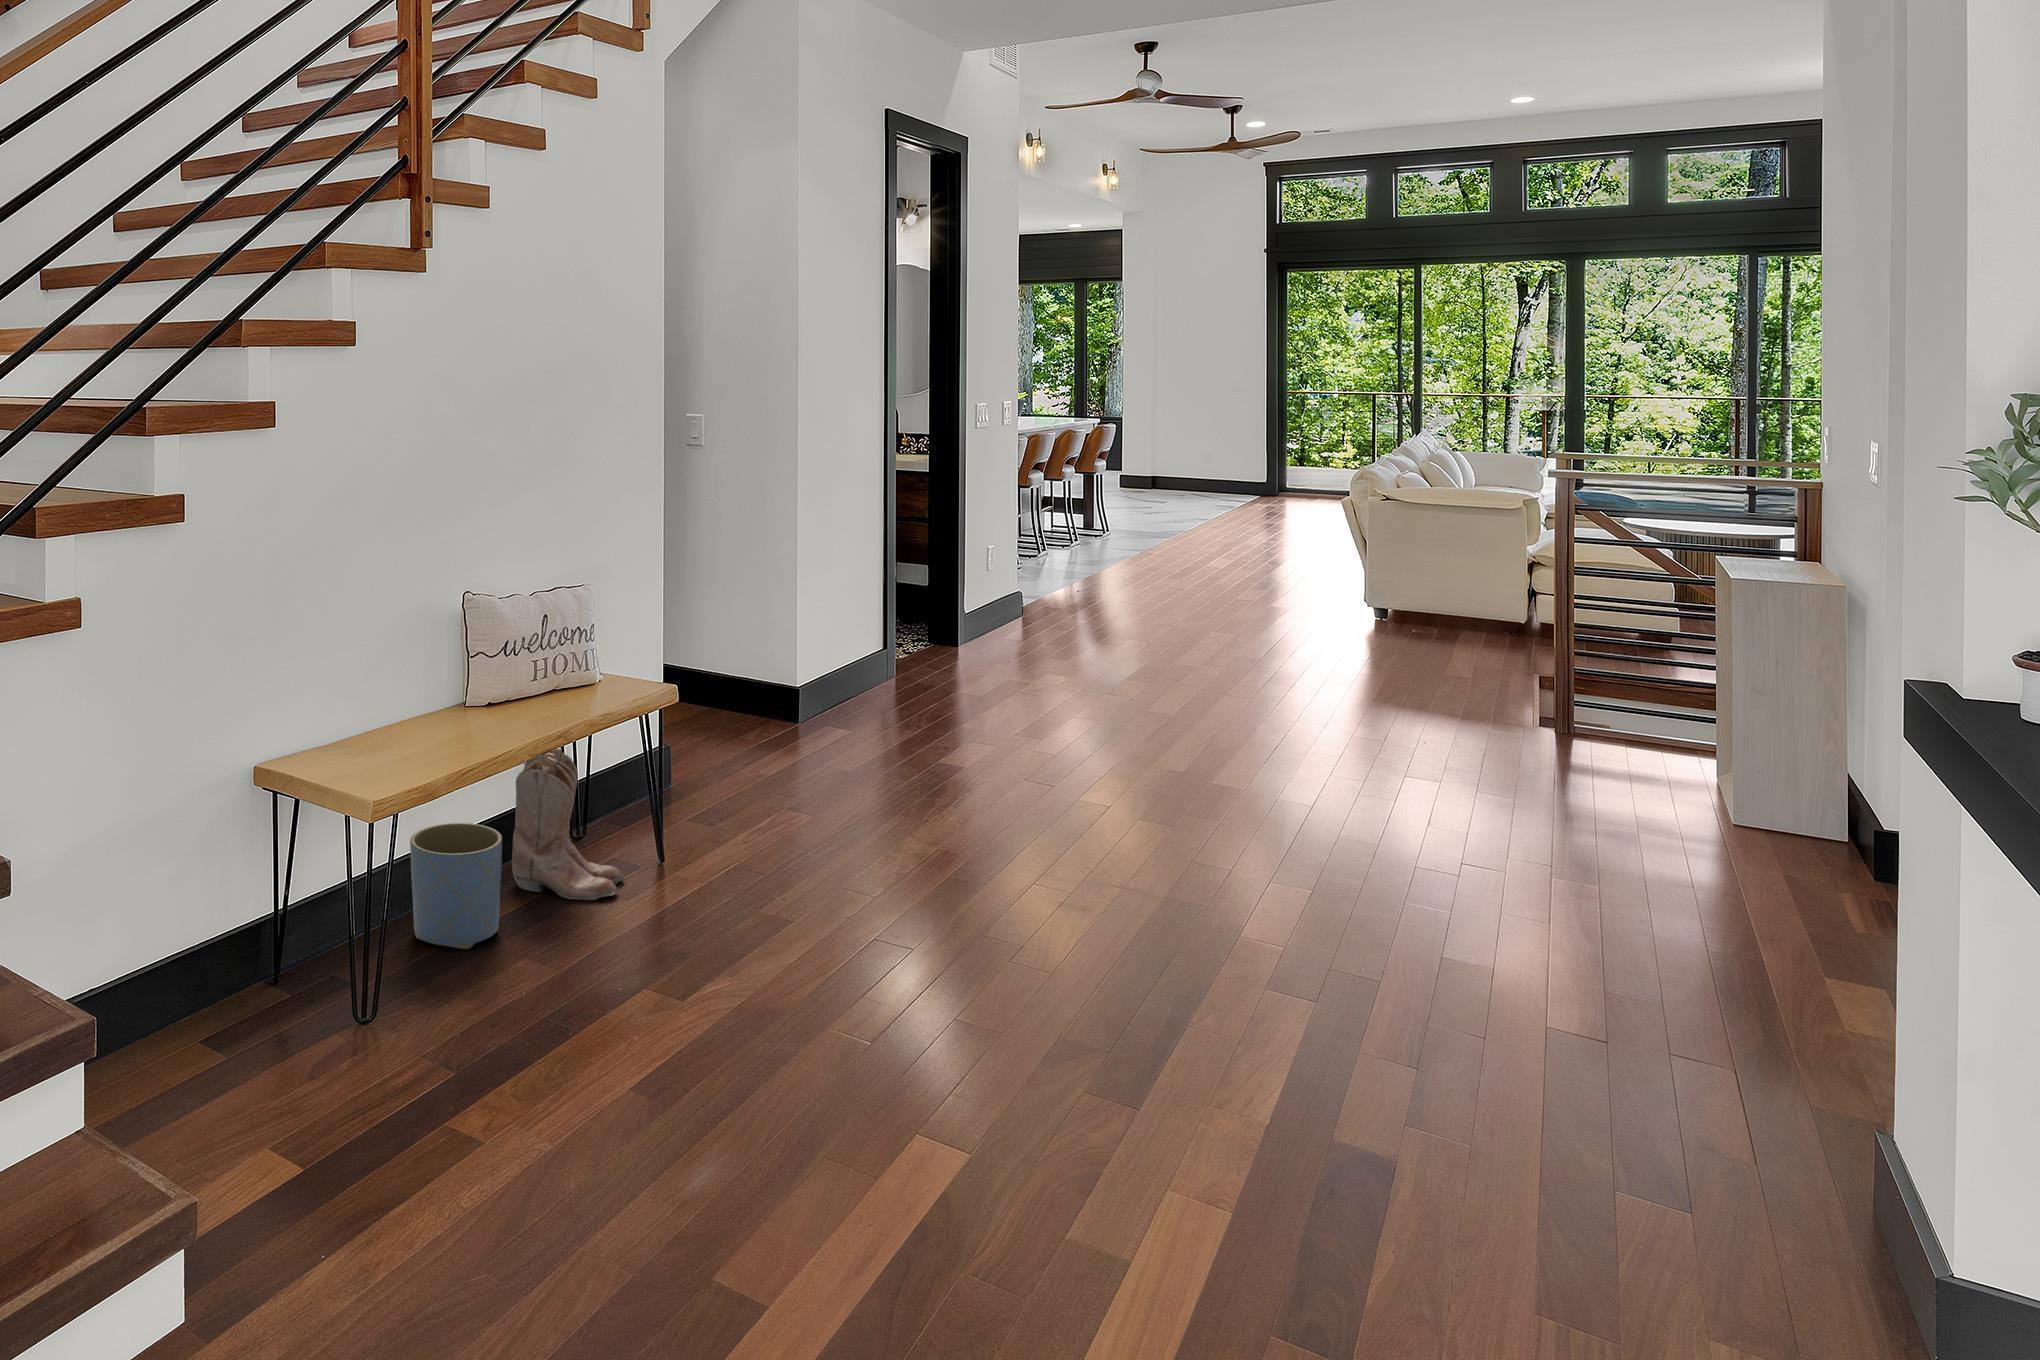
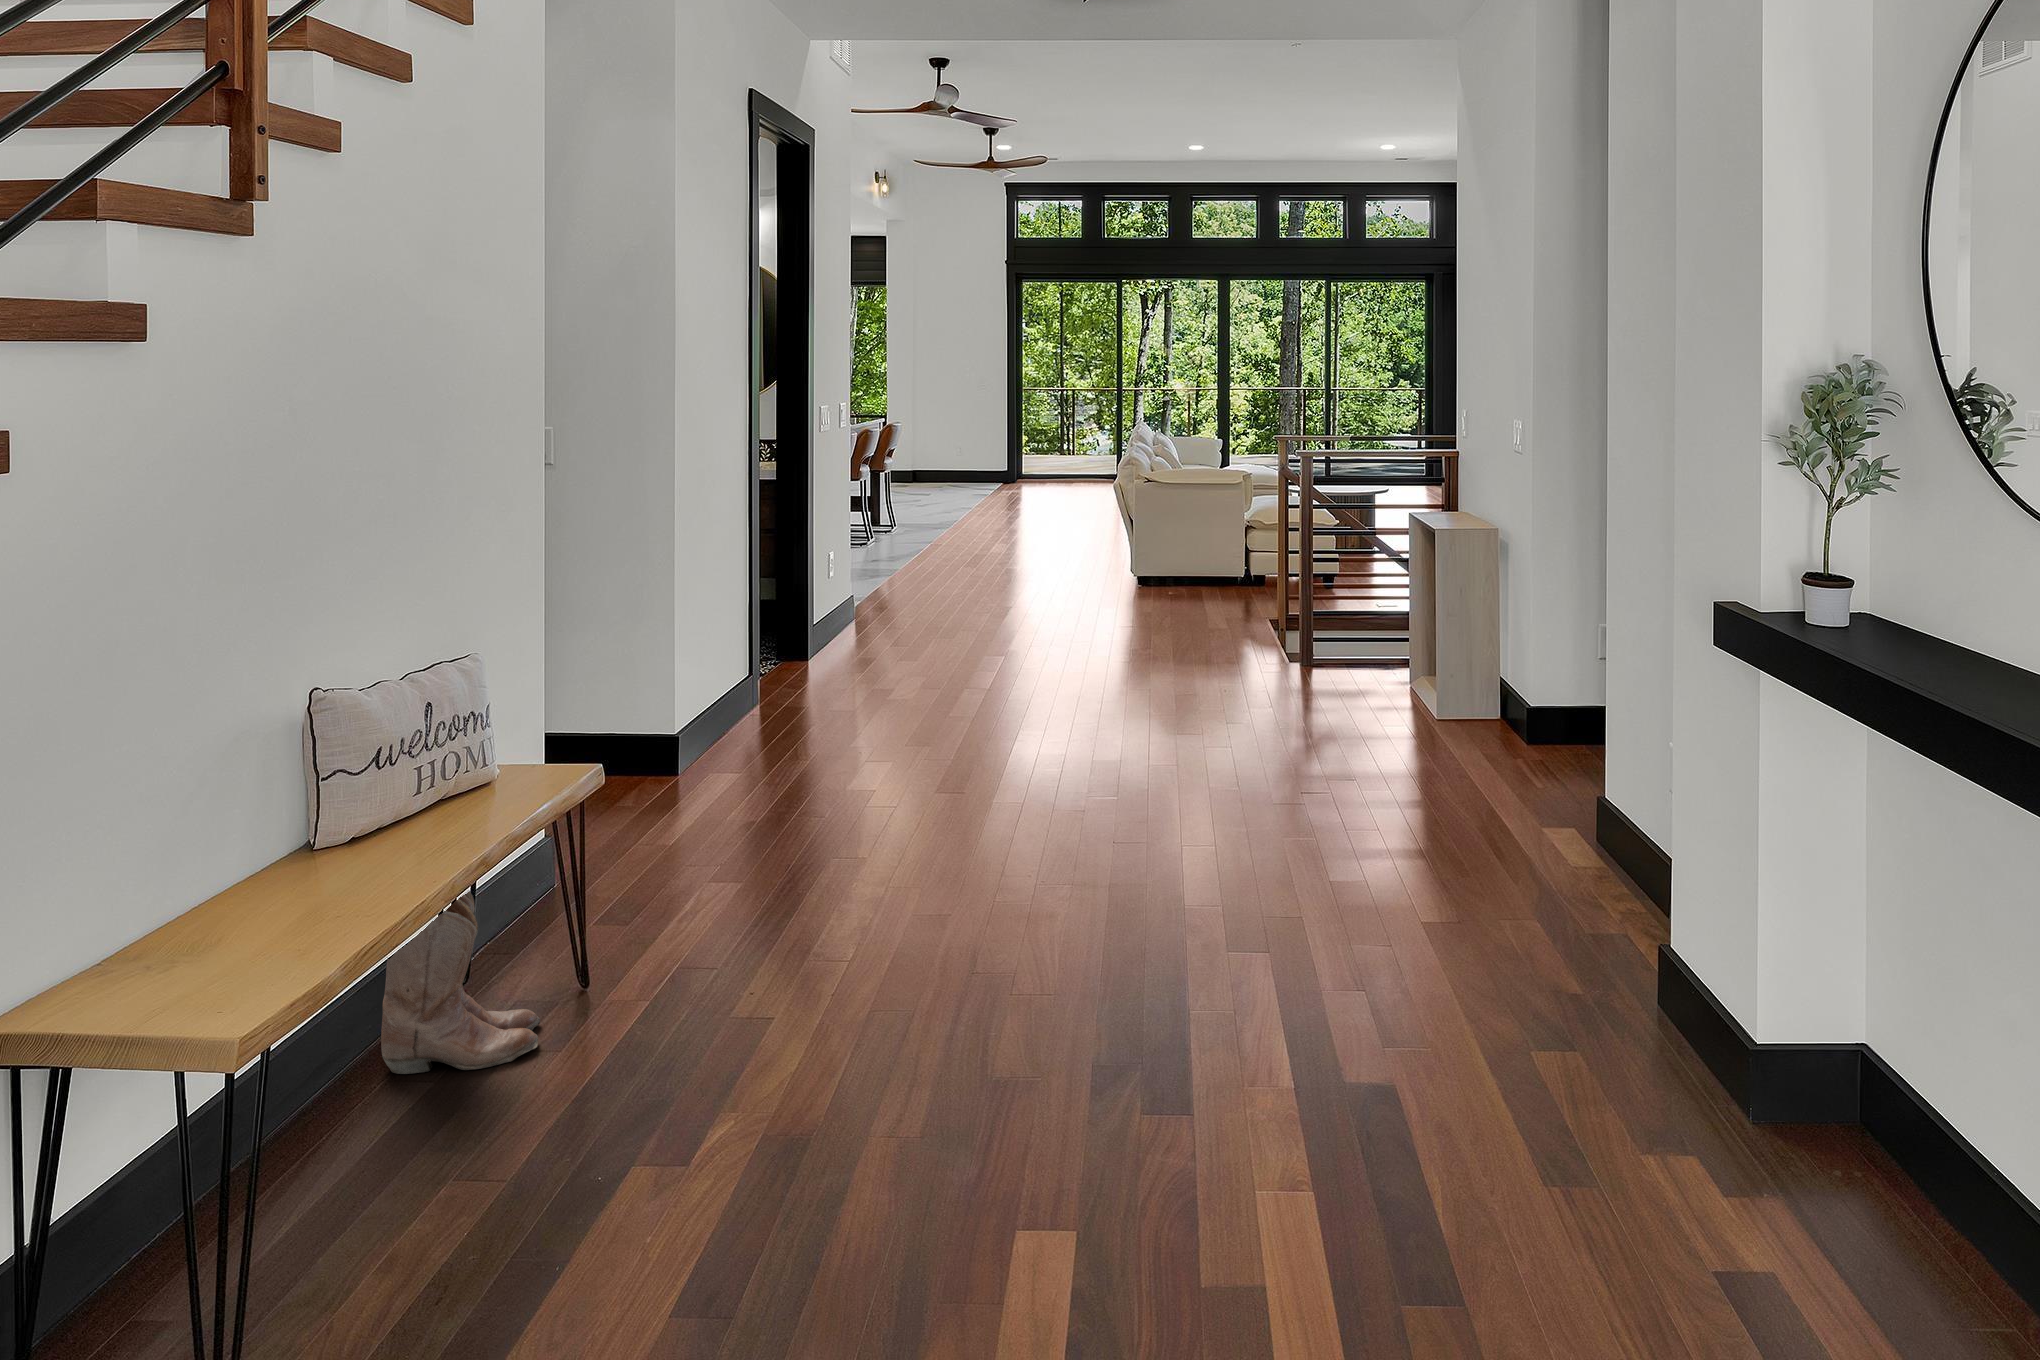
planter: present [410,823,502,949] -> none [245,1006,396,1198]

